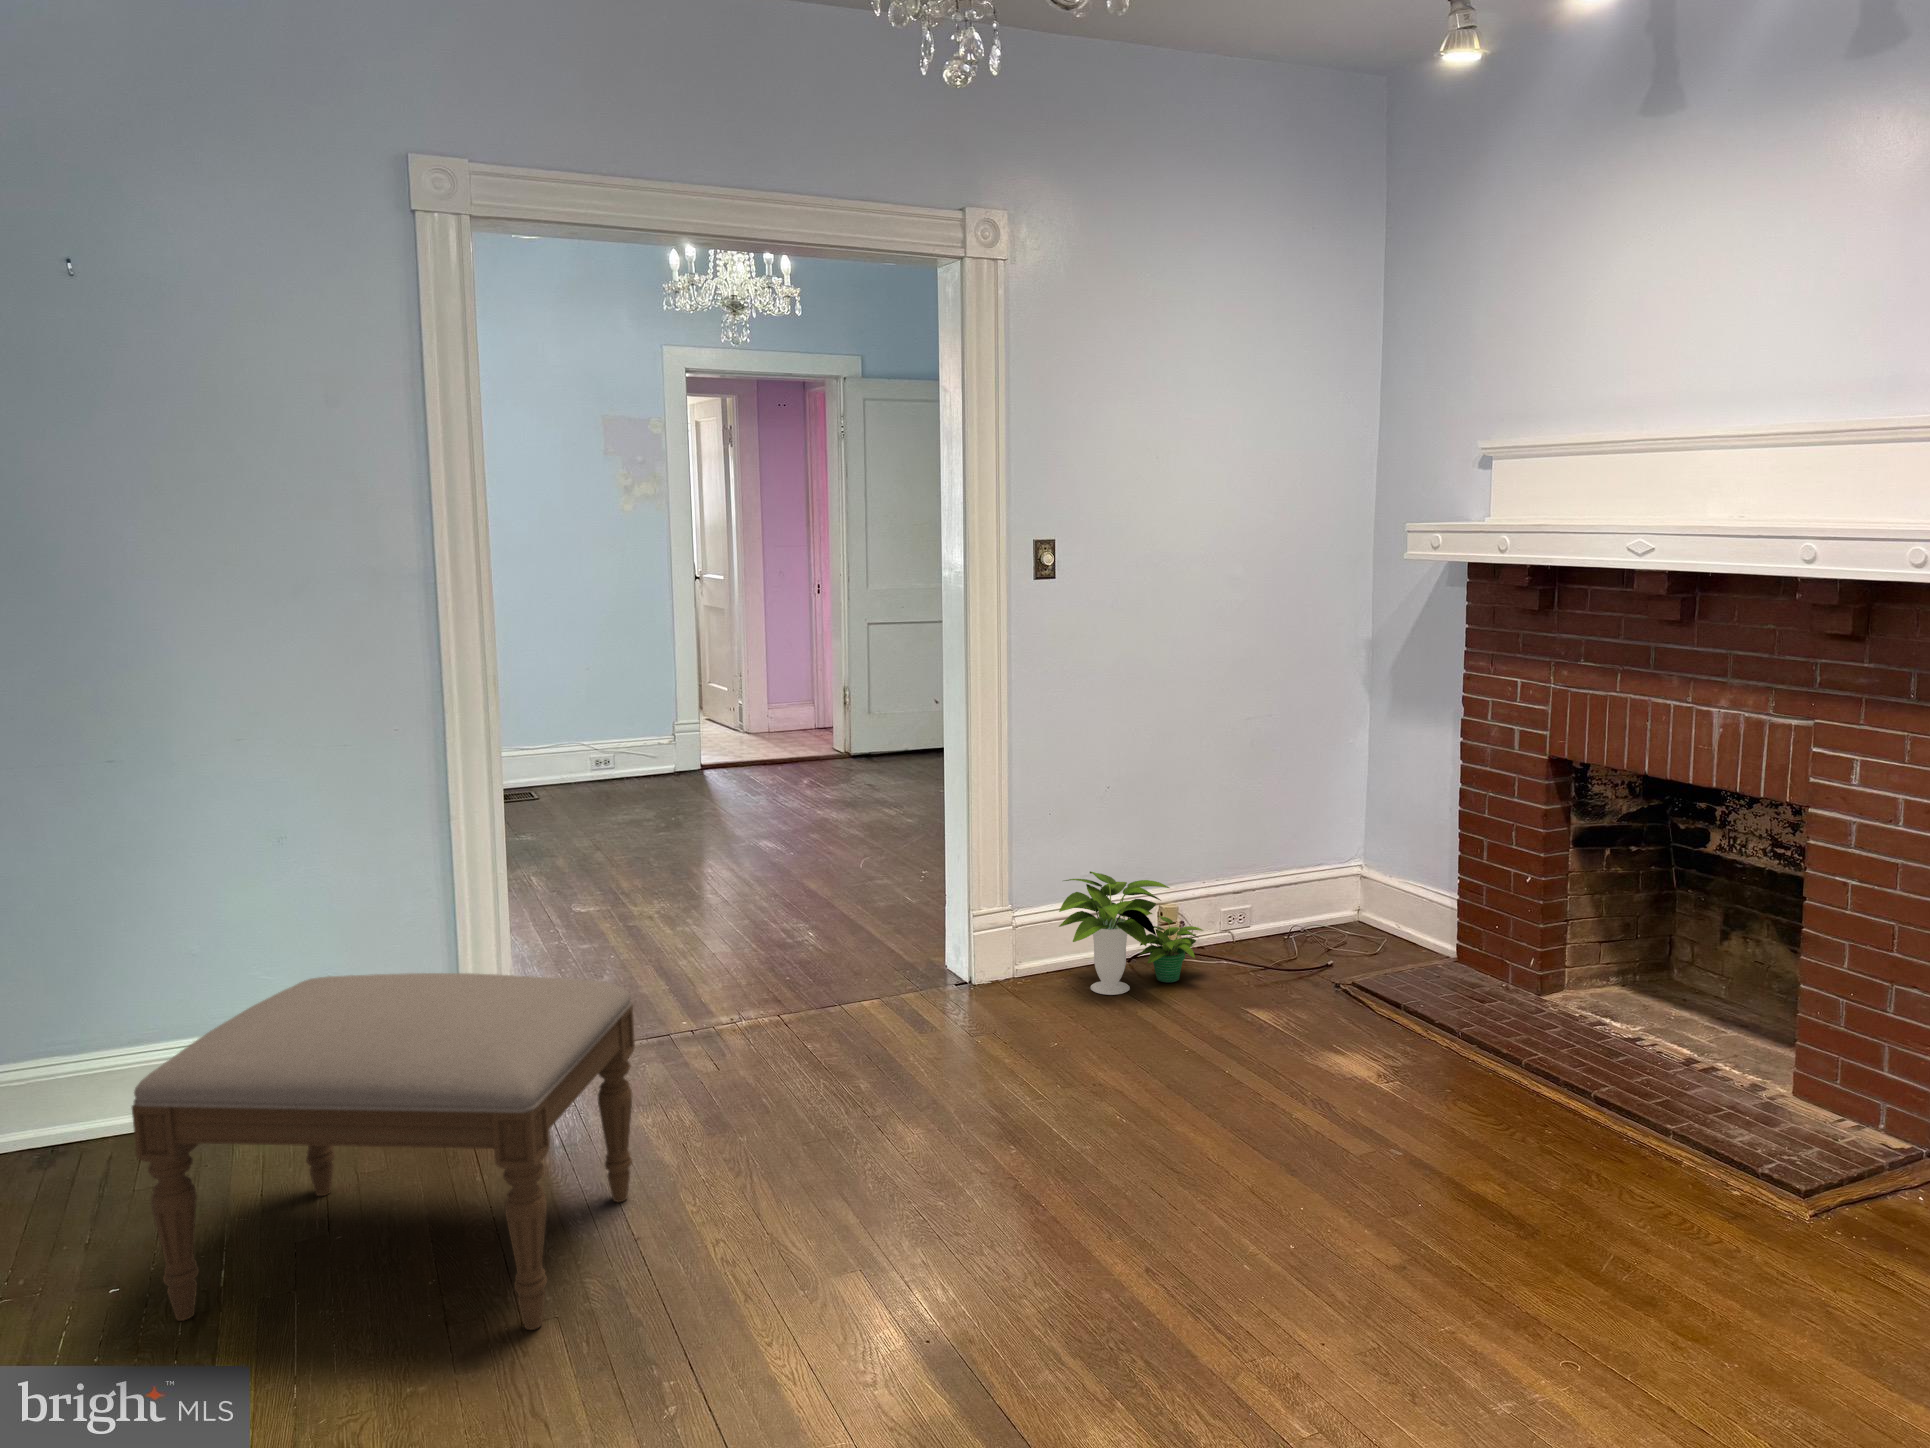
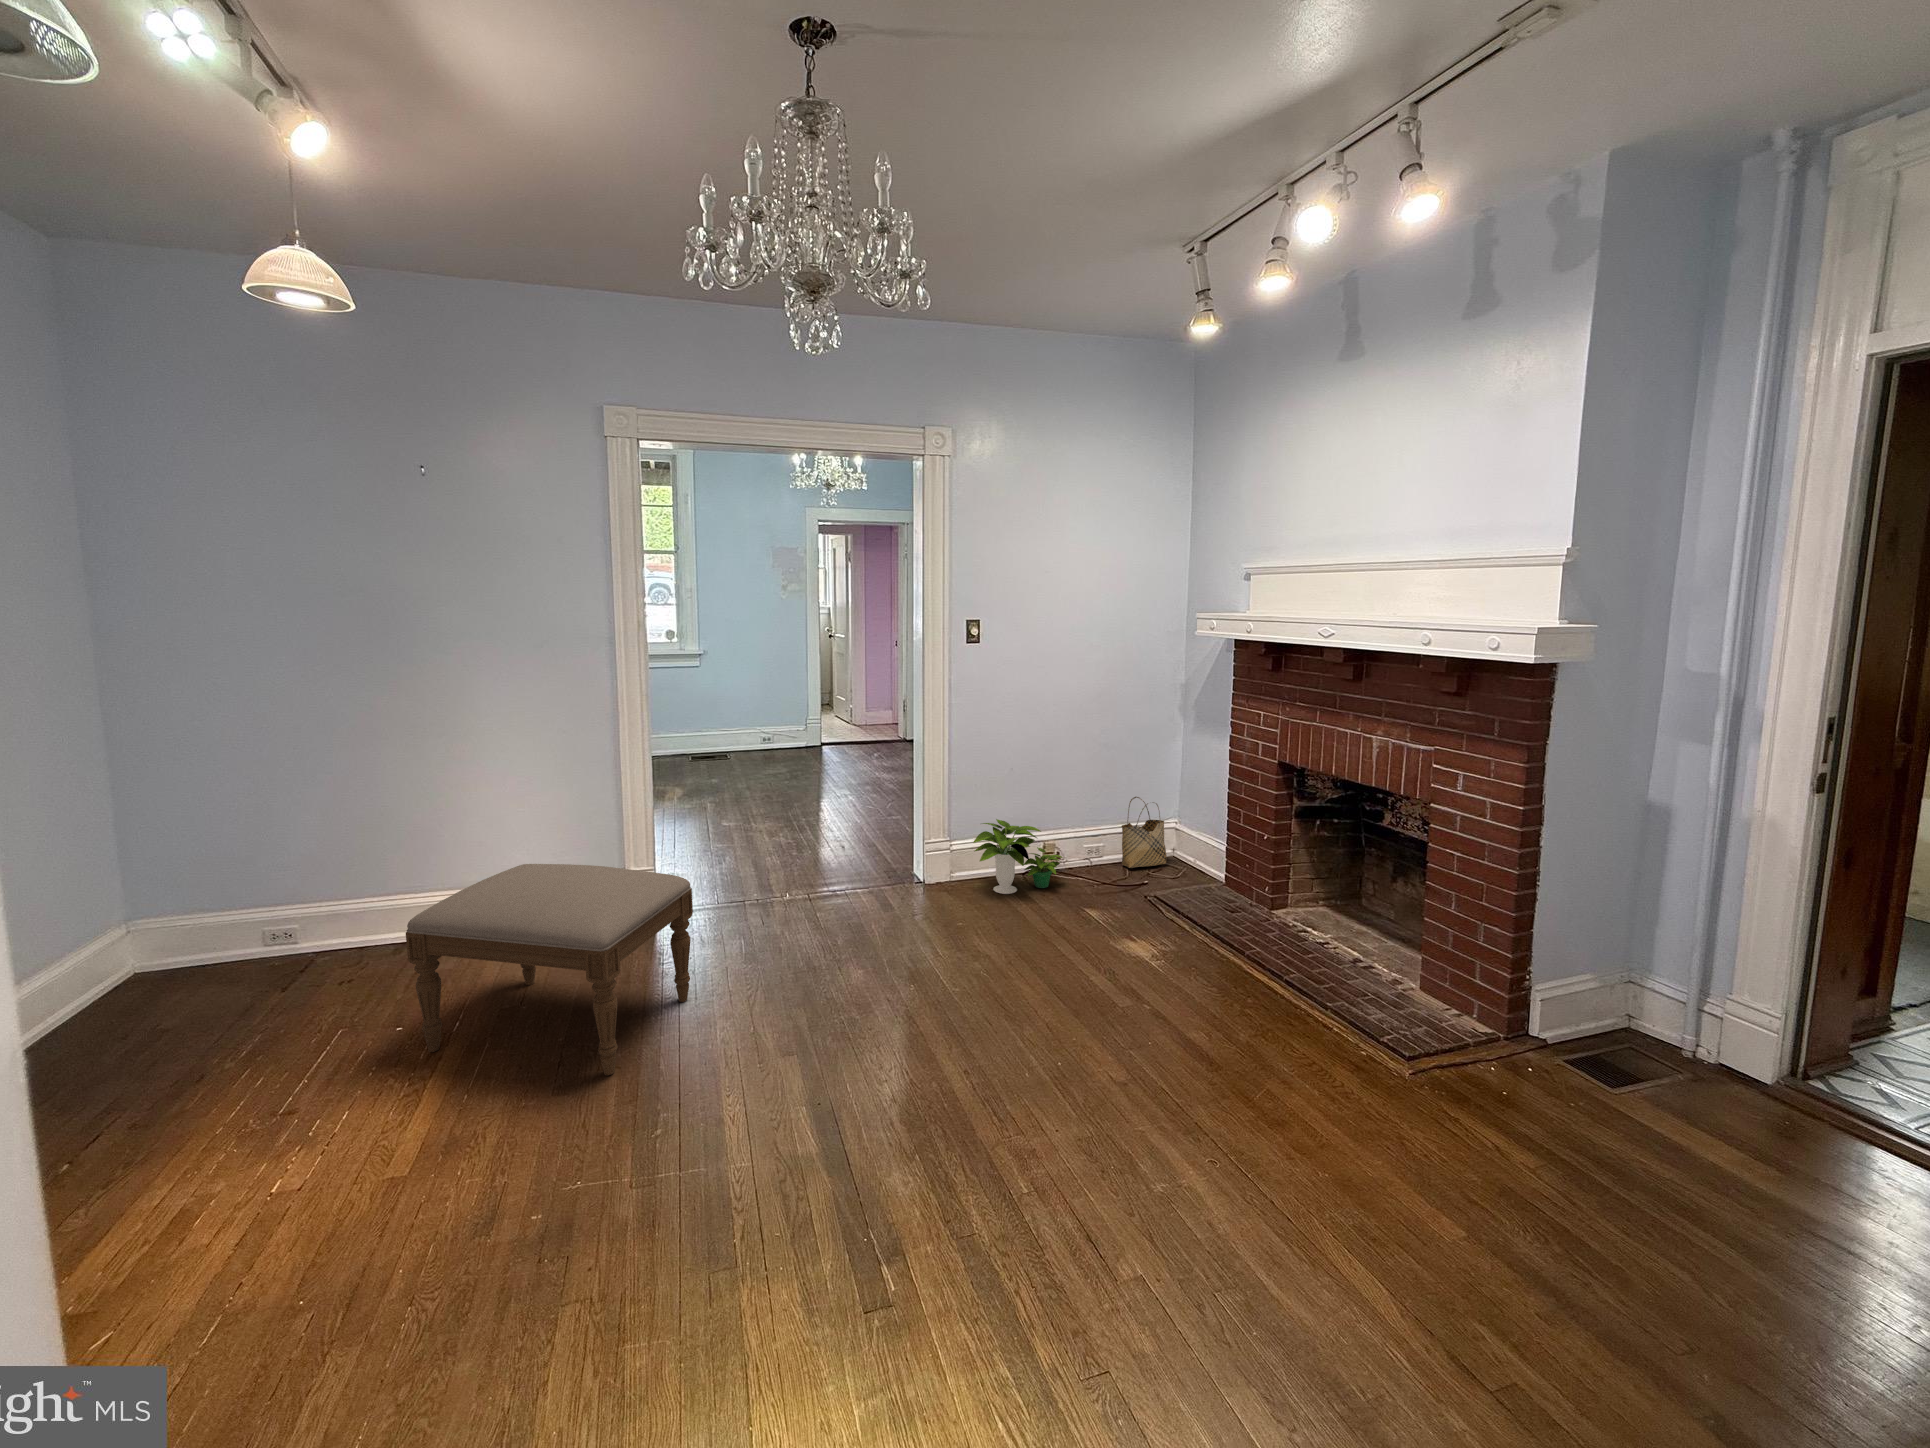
woven basket: none [1285,827,1356,944] -> present [1121,797,1167,868]

